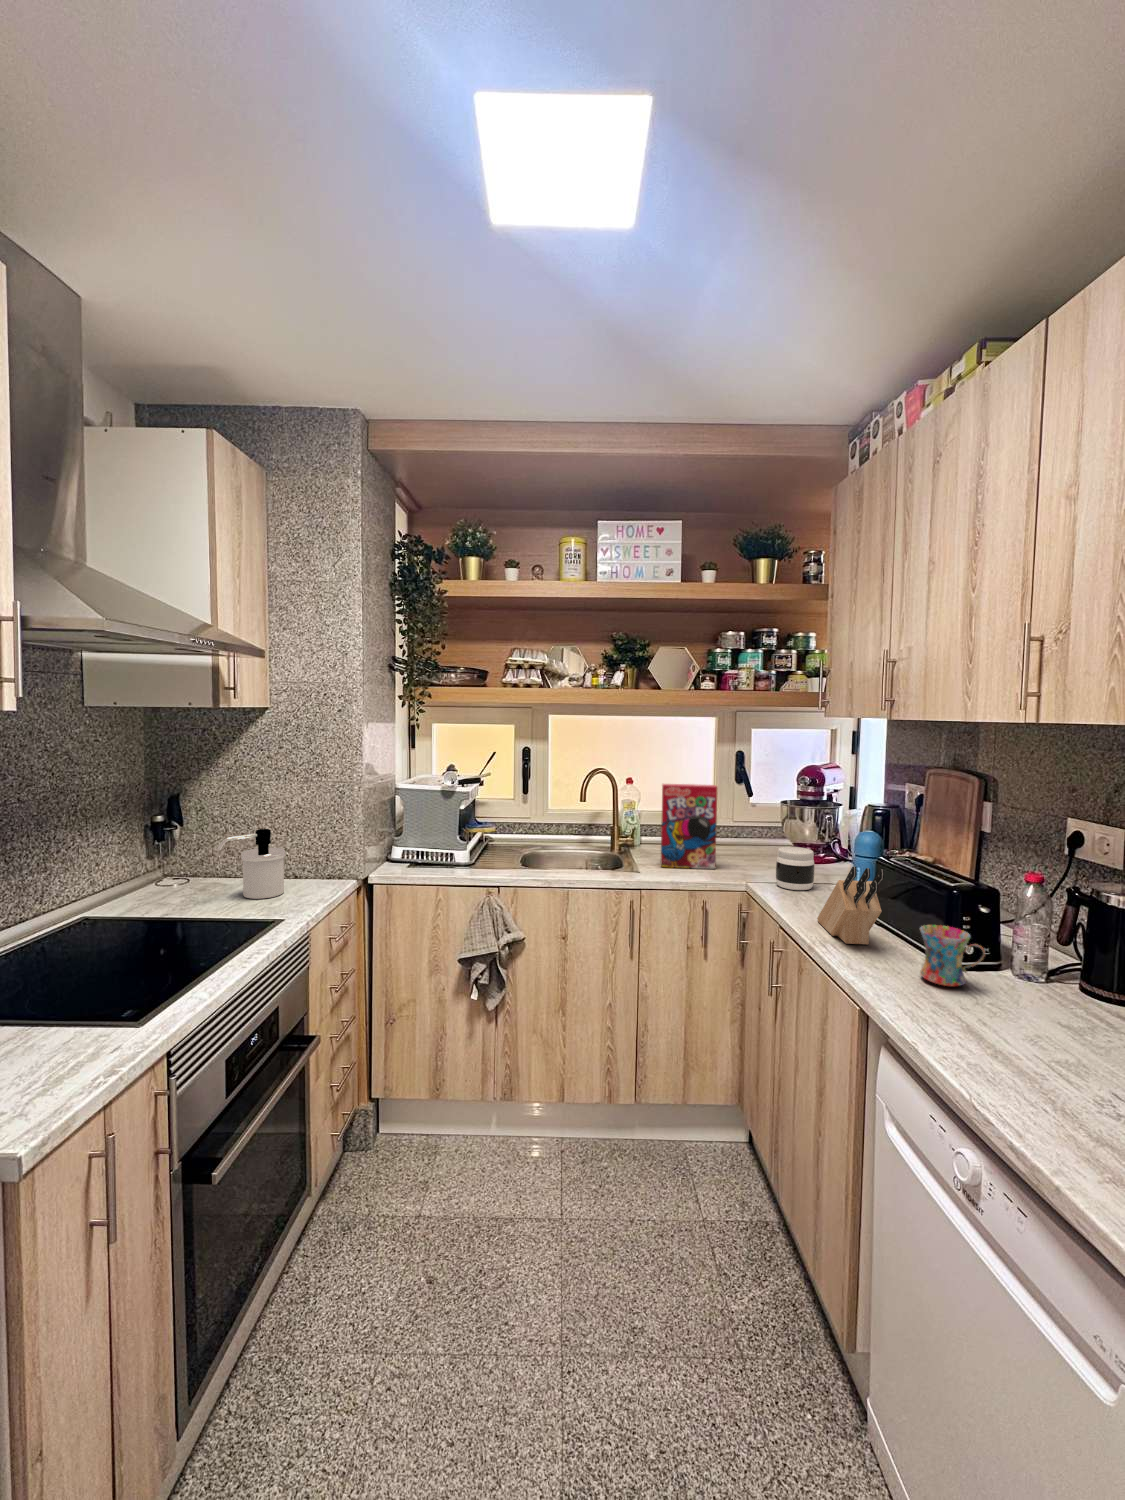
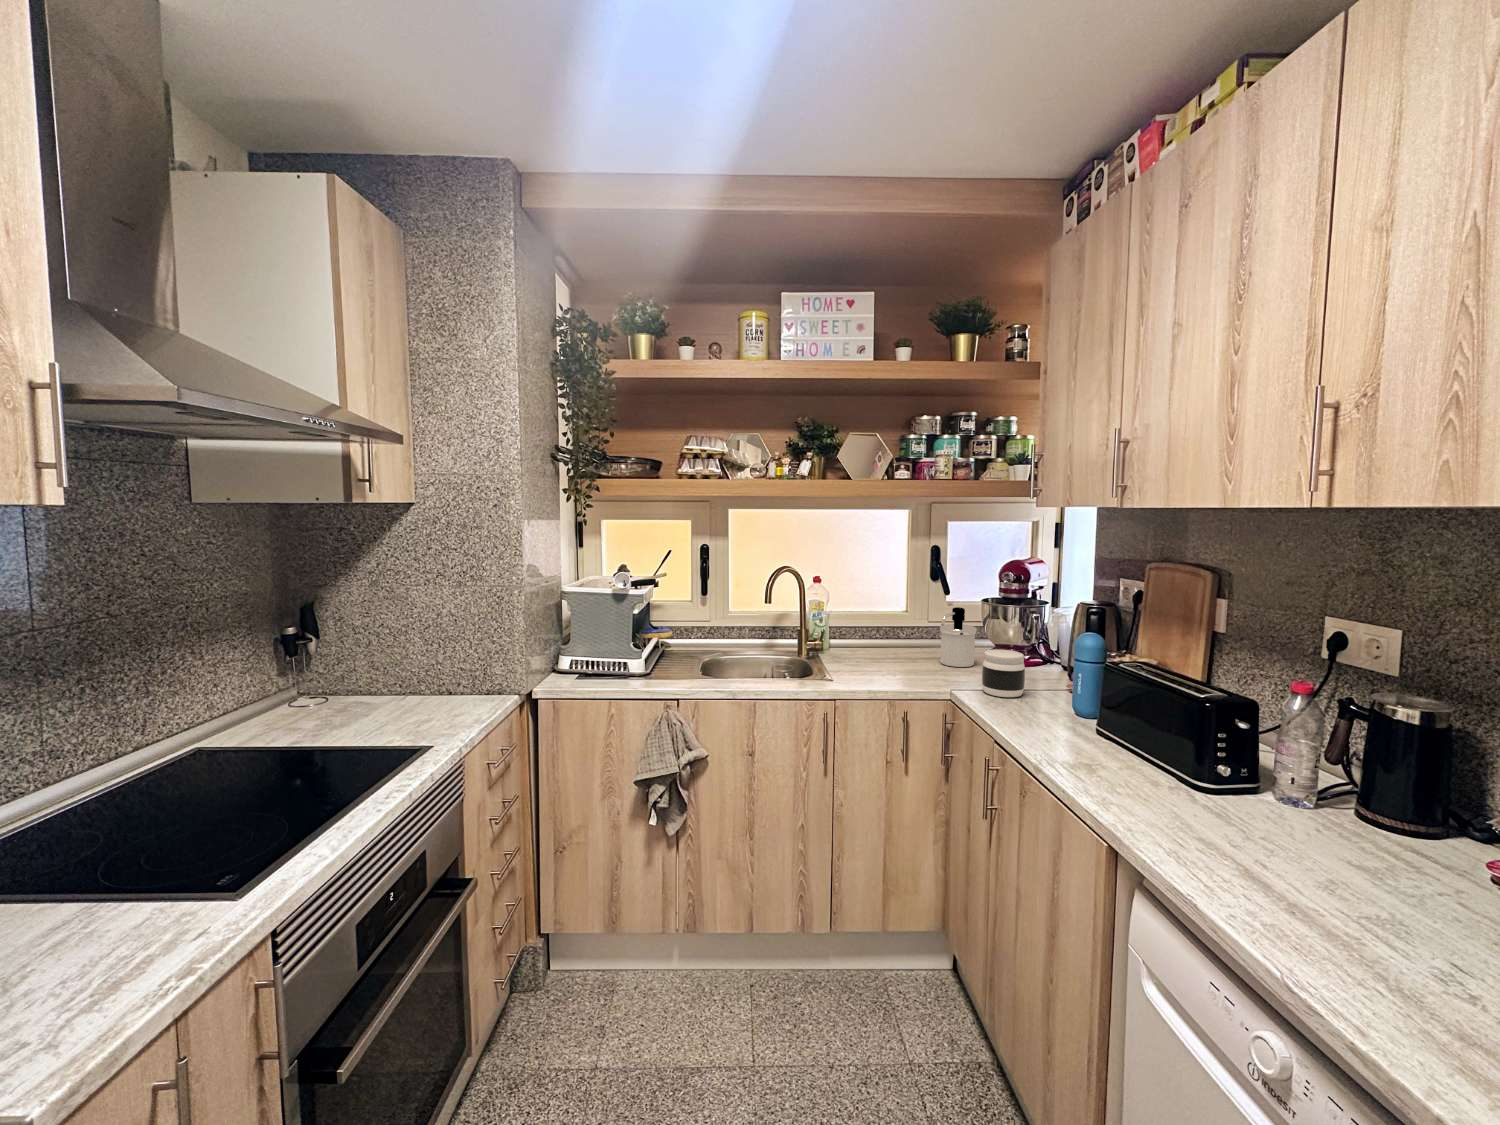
cereal box: present [661,784,717,869] -> none [853,582,915,674]
soap dispenser: present [217,829,285,899] -> present [940,607,976,667]
knife block: present [817,867,884,945] -> none [1038,676,1125,764]
mug: present [920,925,985,986] -> none [1174,744,1256,817]

